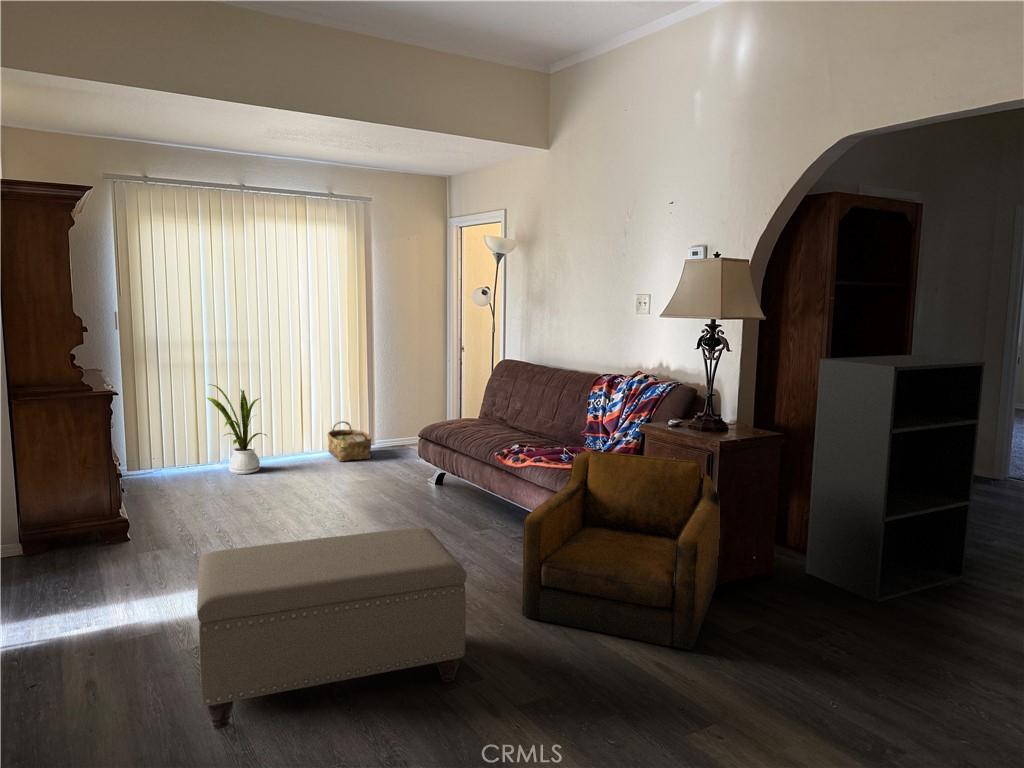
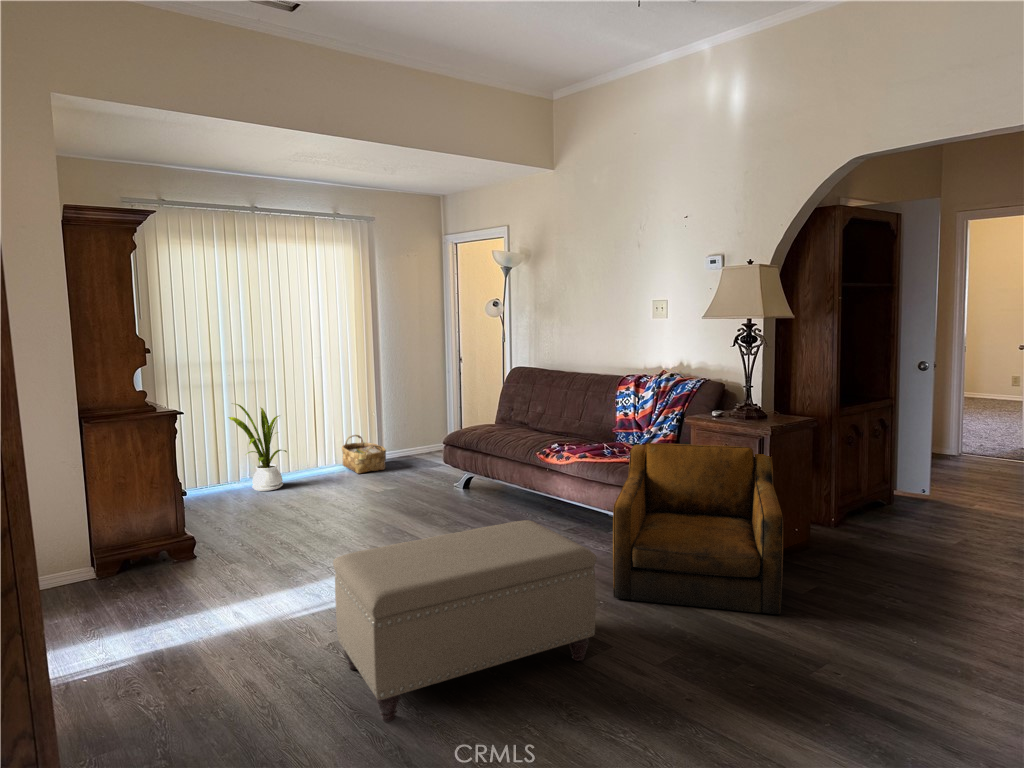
bookshelf: present [805,355,985,602] -> none [837,344,980,562]

